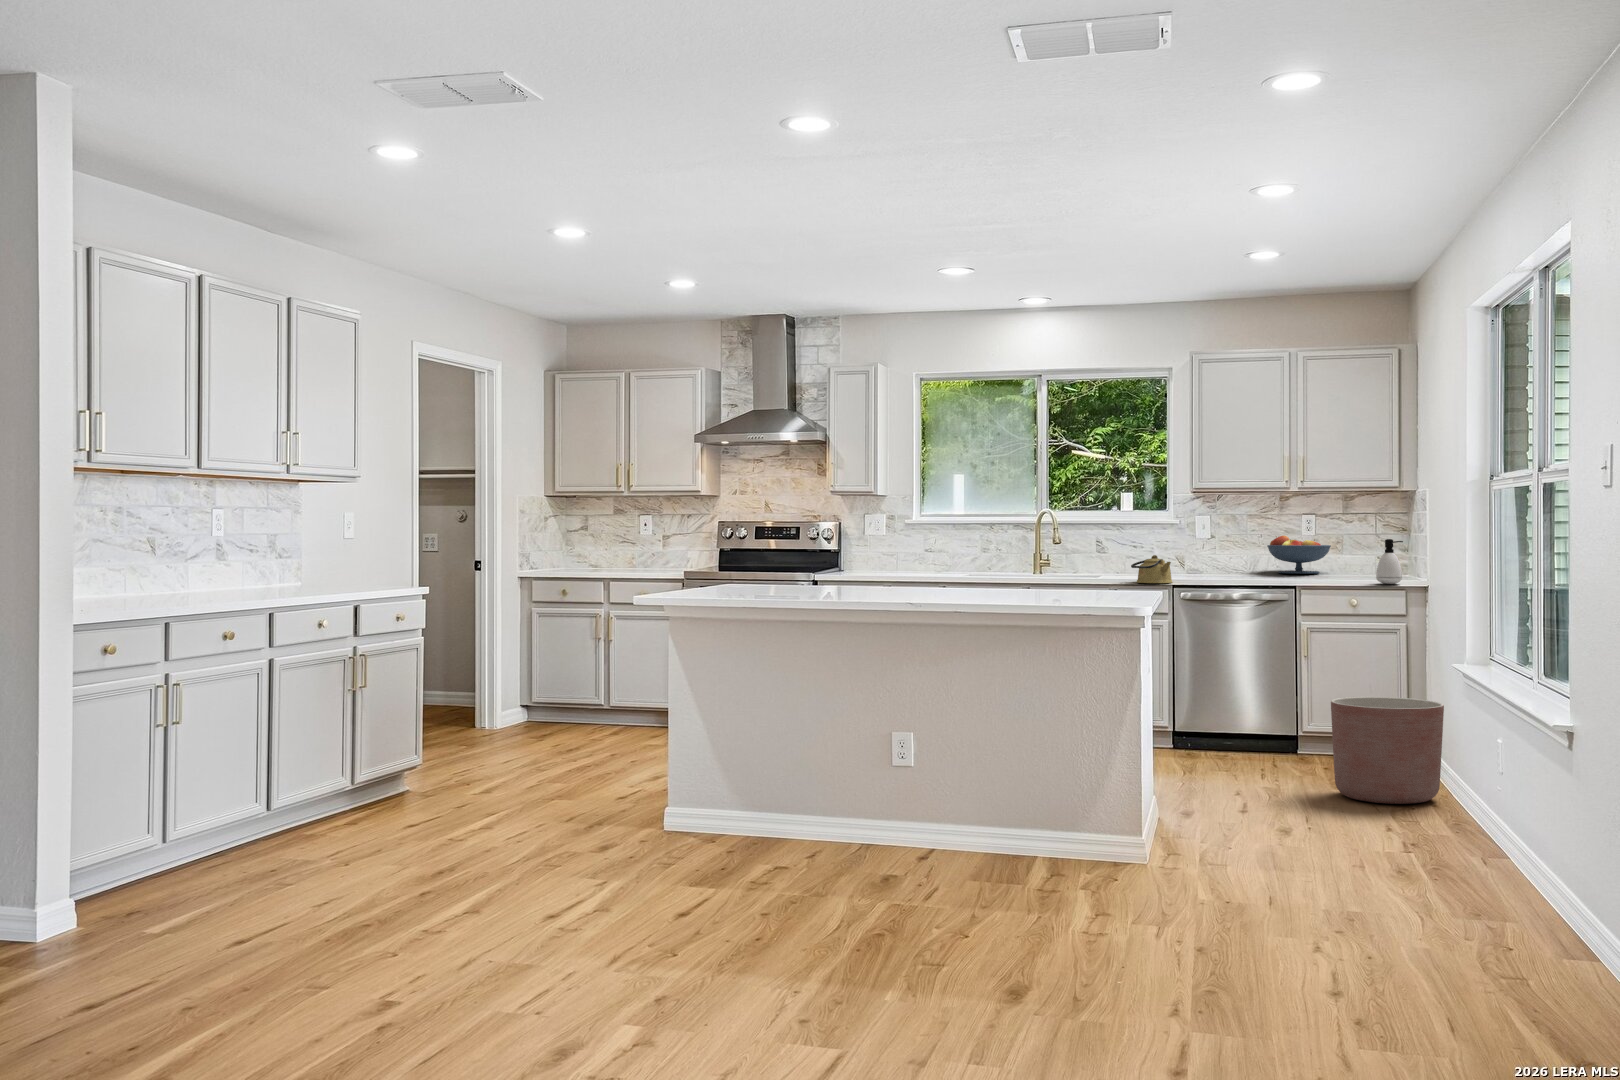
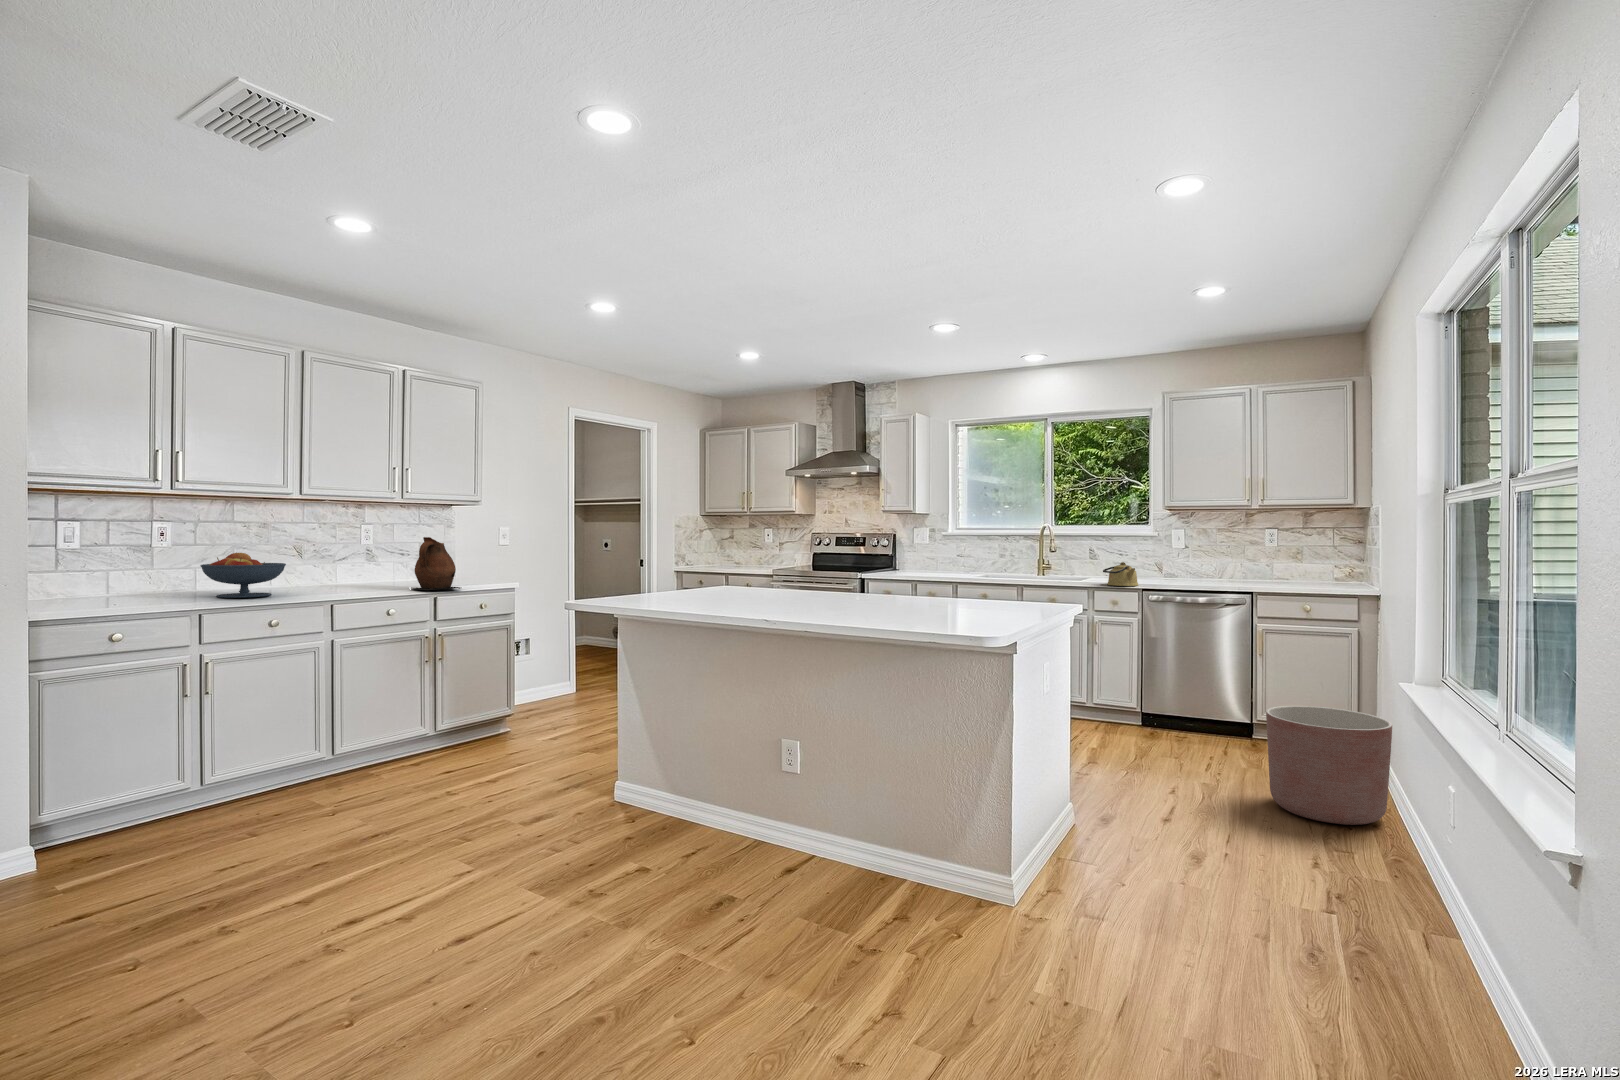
ceramic pitcher: none [315,526,383,595] -> present [413,537,460,590]
fruit bowl: present [1267,536,1331,574] -> present [200,553,286,598]
soap dispenser: present [1376,539,1403,584] -> none [1329,551,1356,592]

